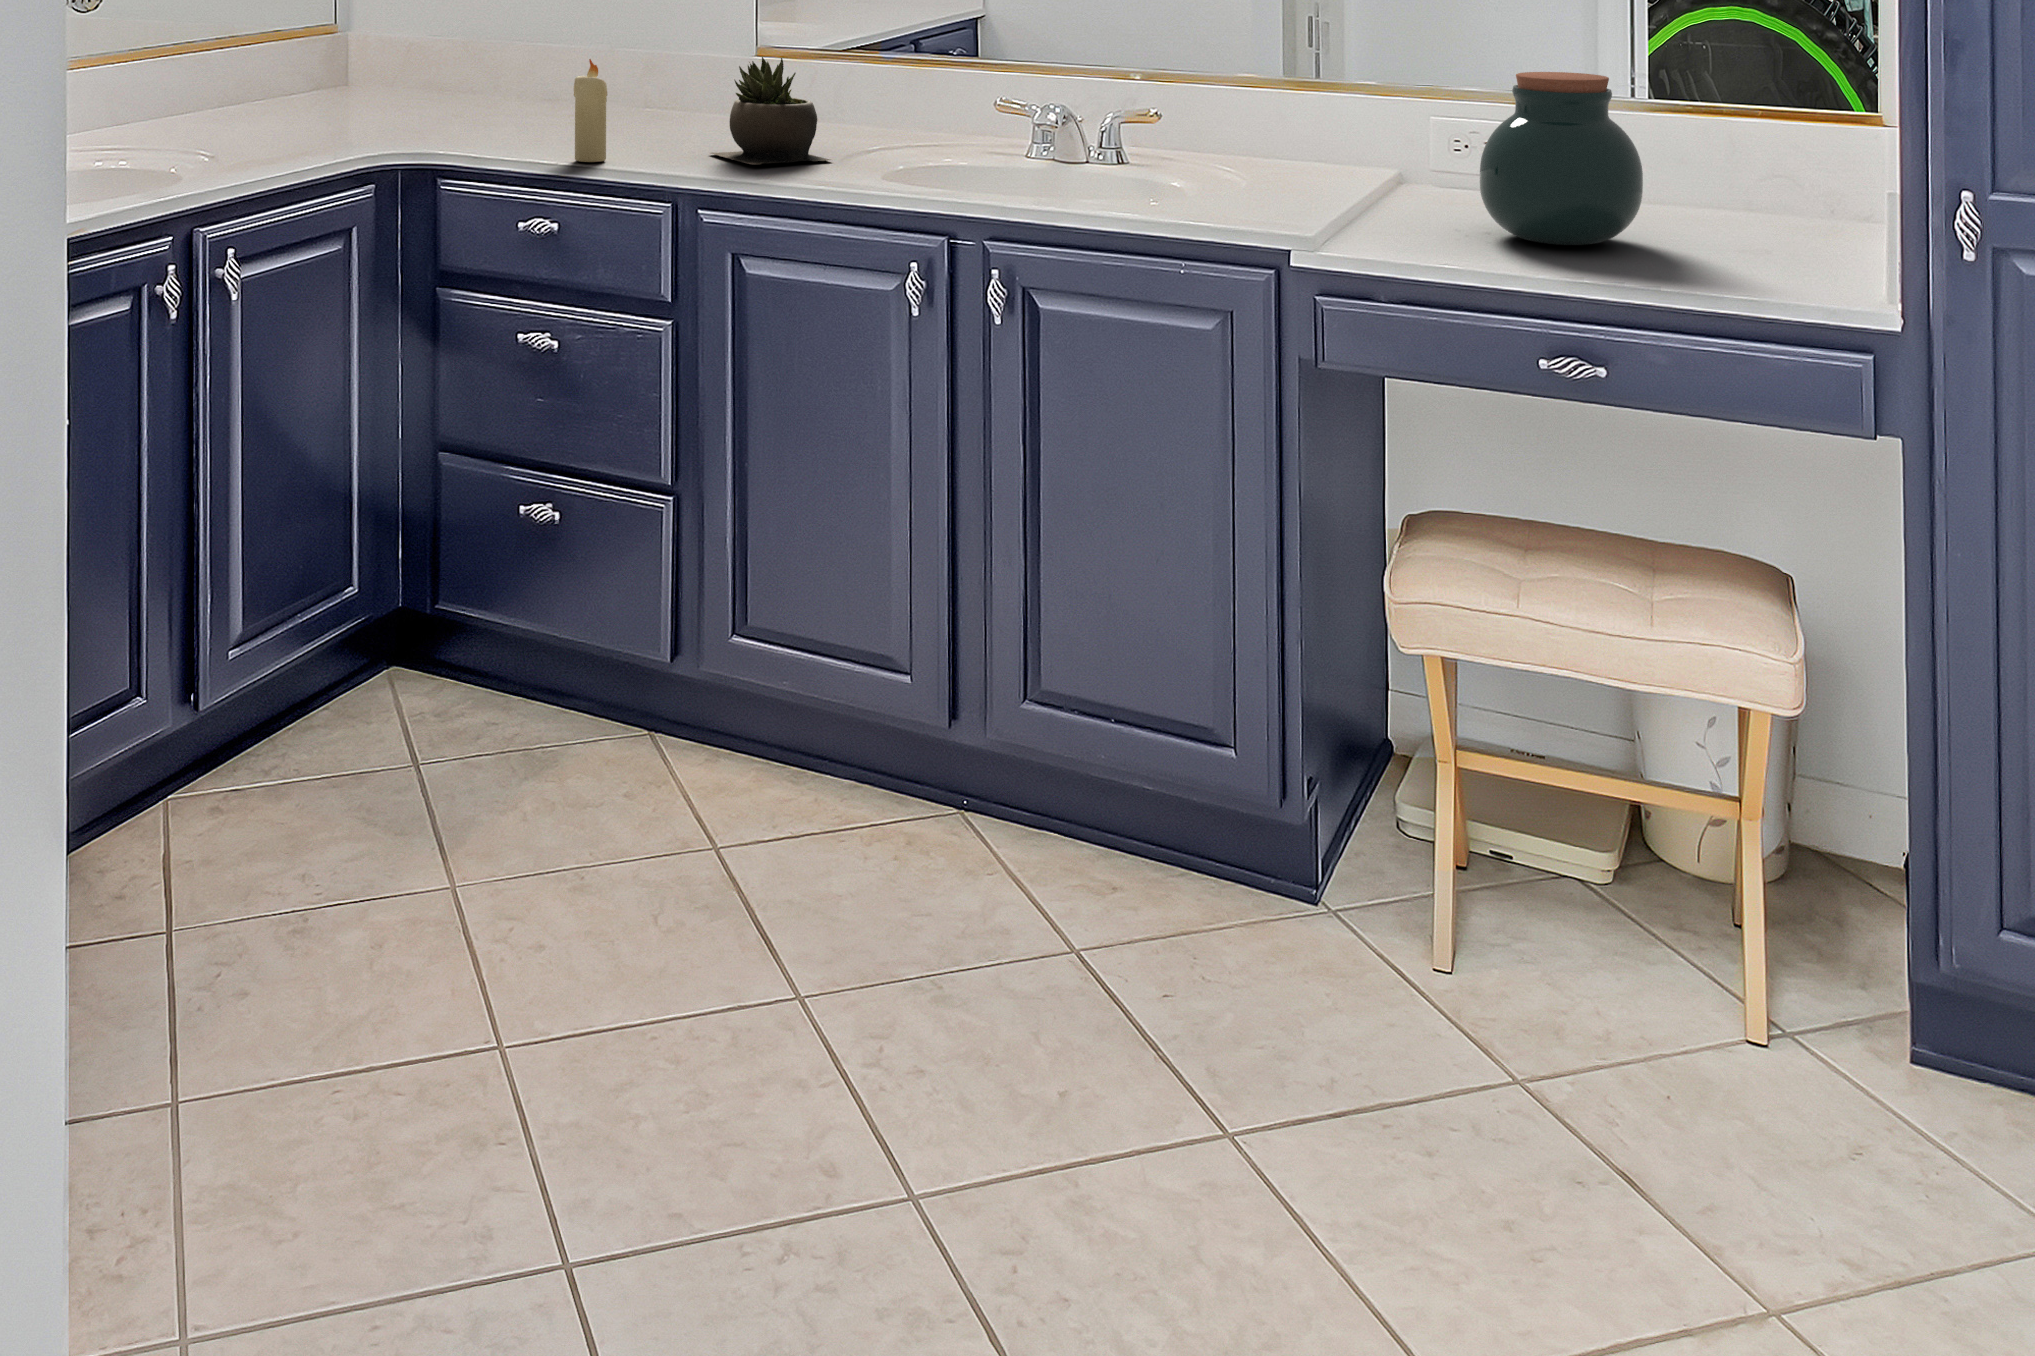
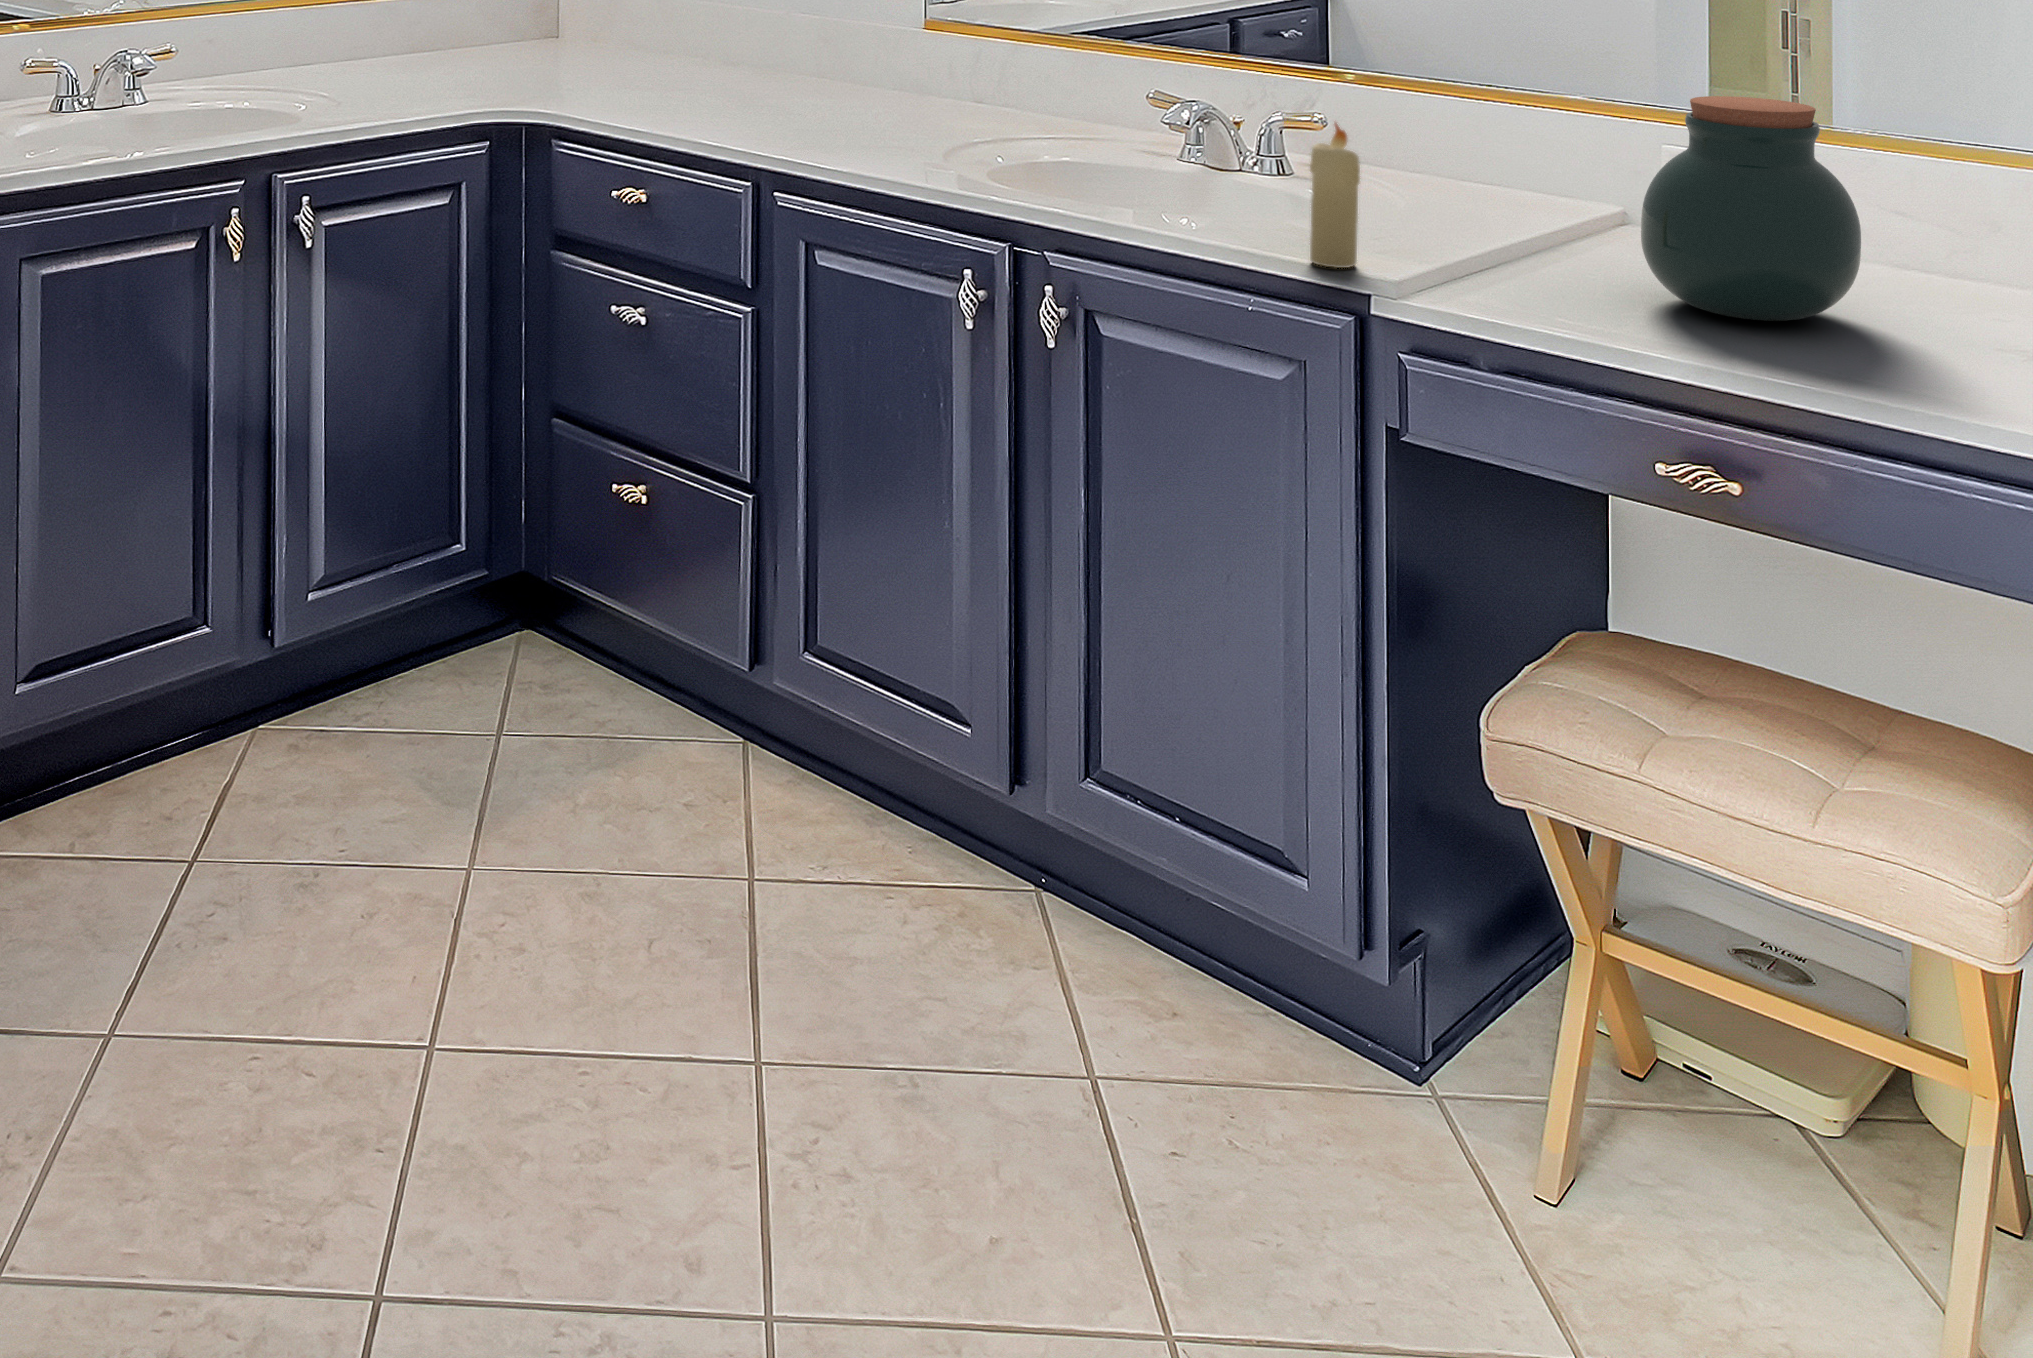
succulent plant: present [711,57,831,164] -> none [822,29,946,146]
candle: present [574,59,607,162] -> present [1310,123,1360,268]

